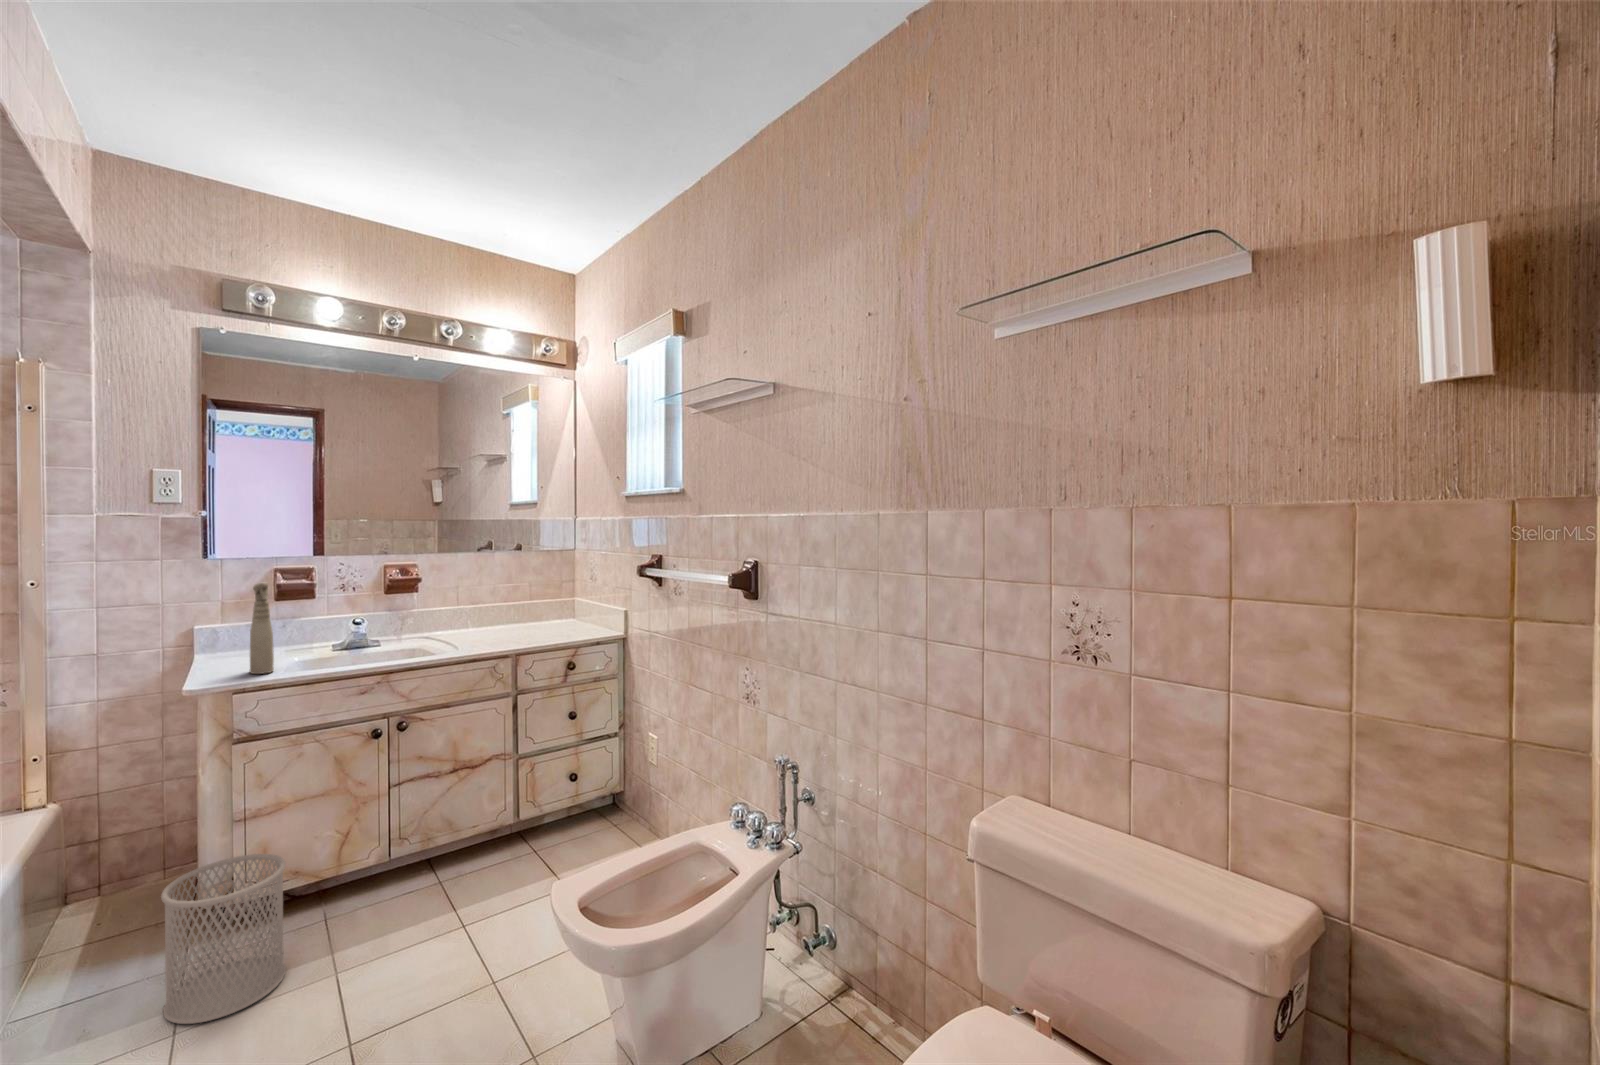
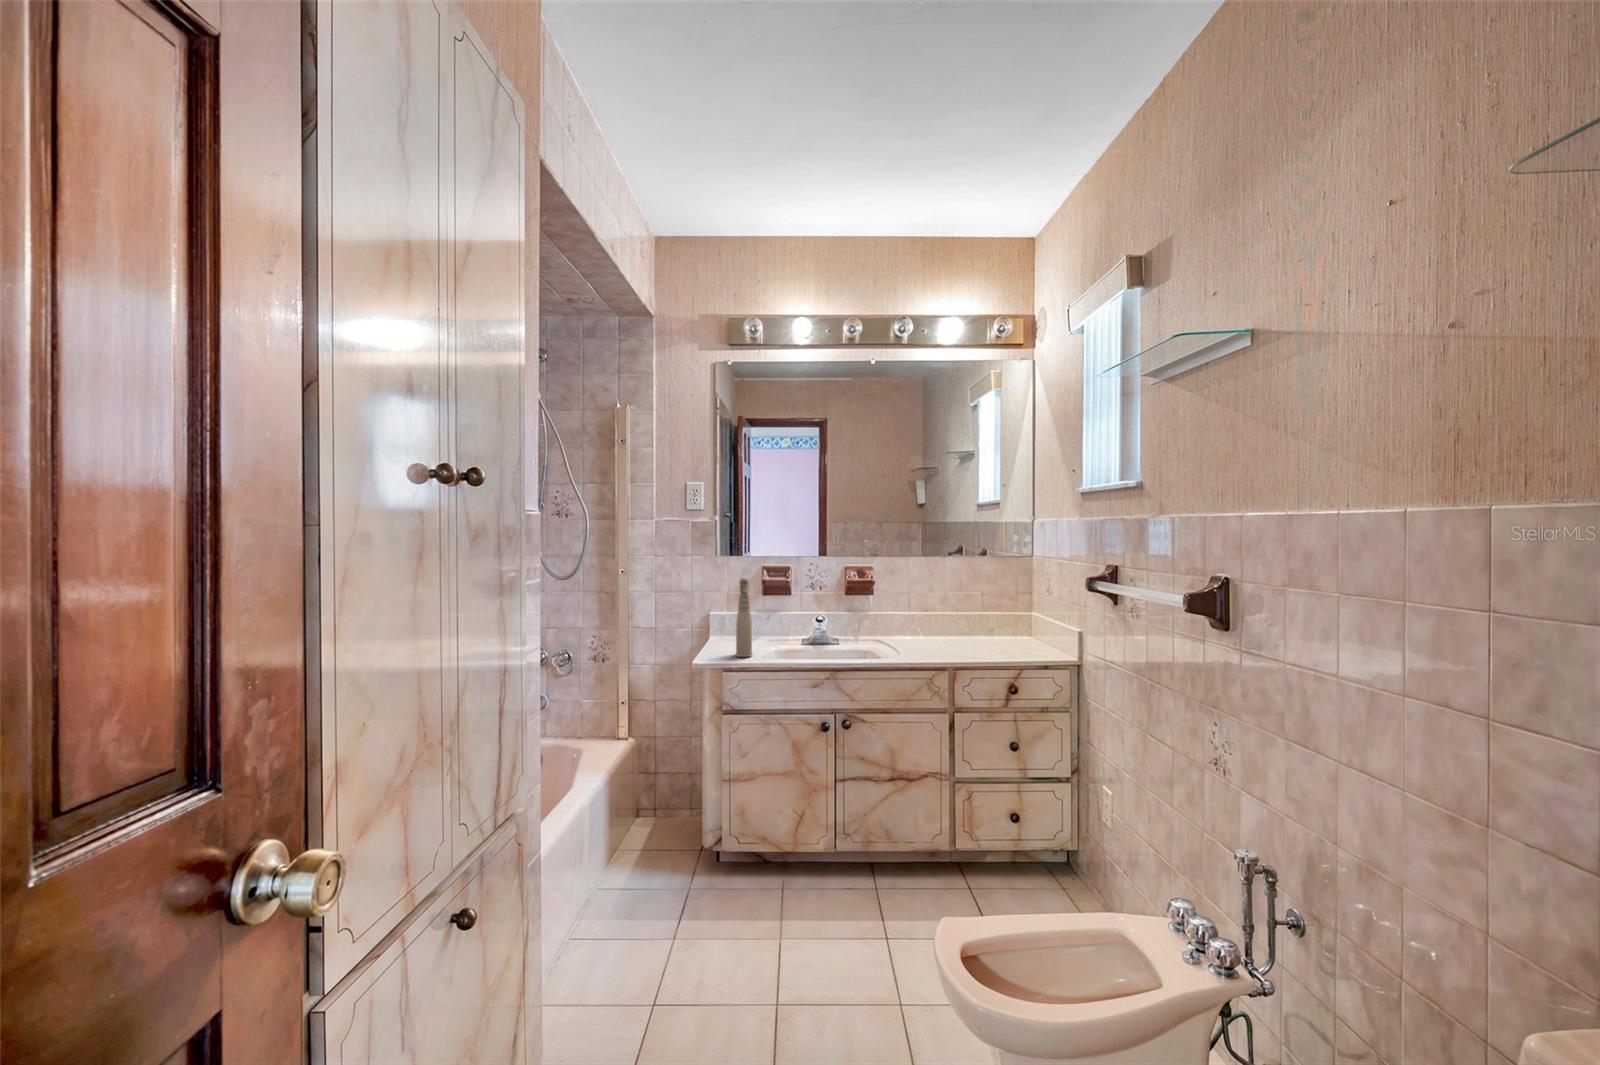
wastebasket: present [161,854,286,1024] -> none [667,810,747,941]

